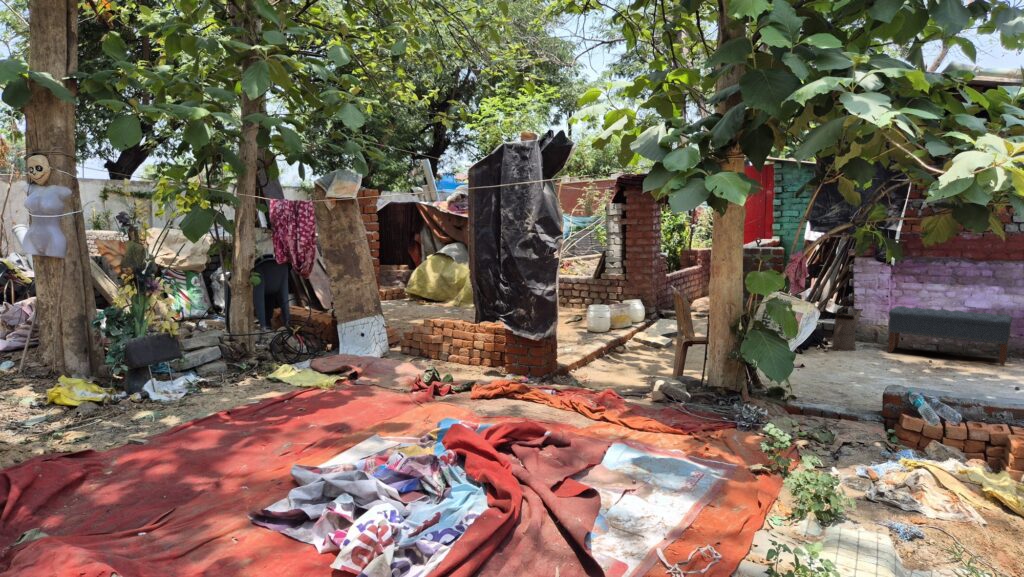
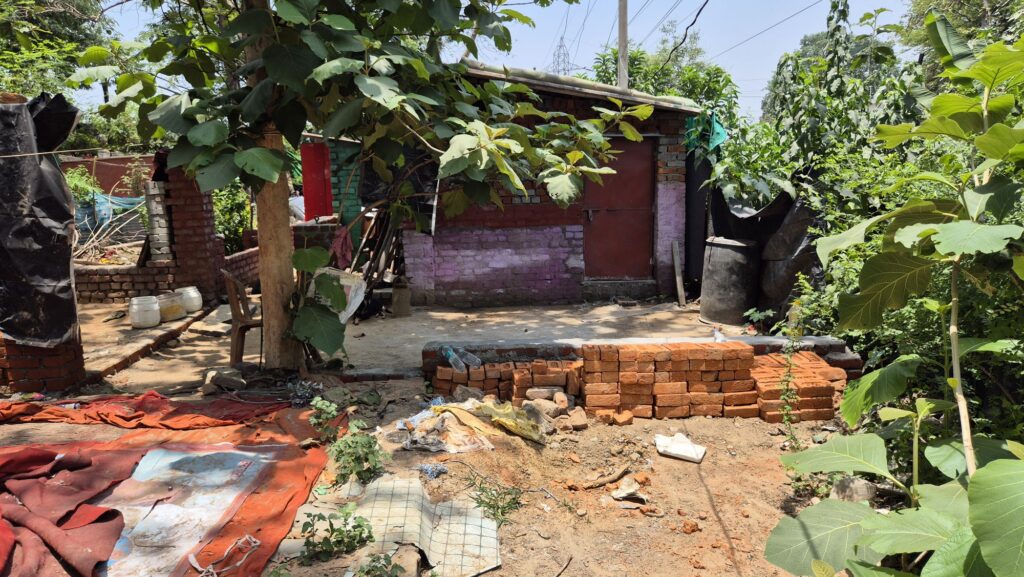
bench: present [888,306,1012,366] -> none [435,273,520,316]

